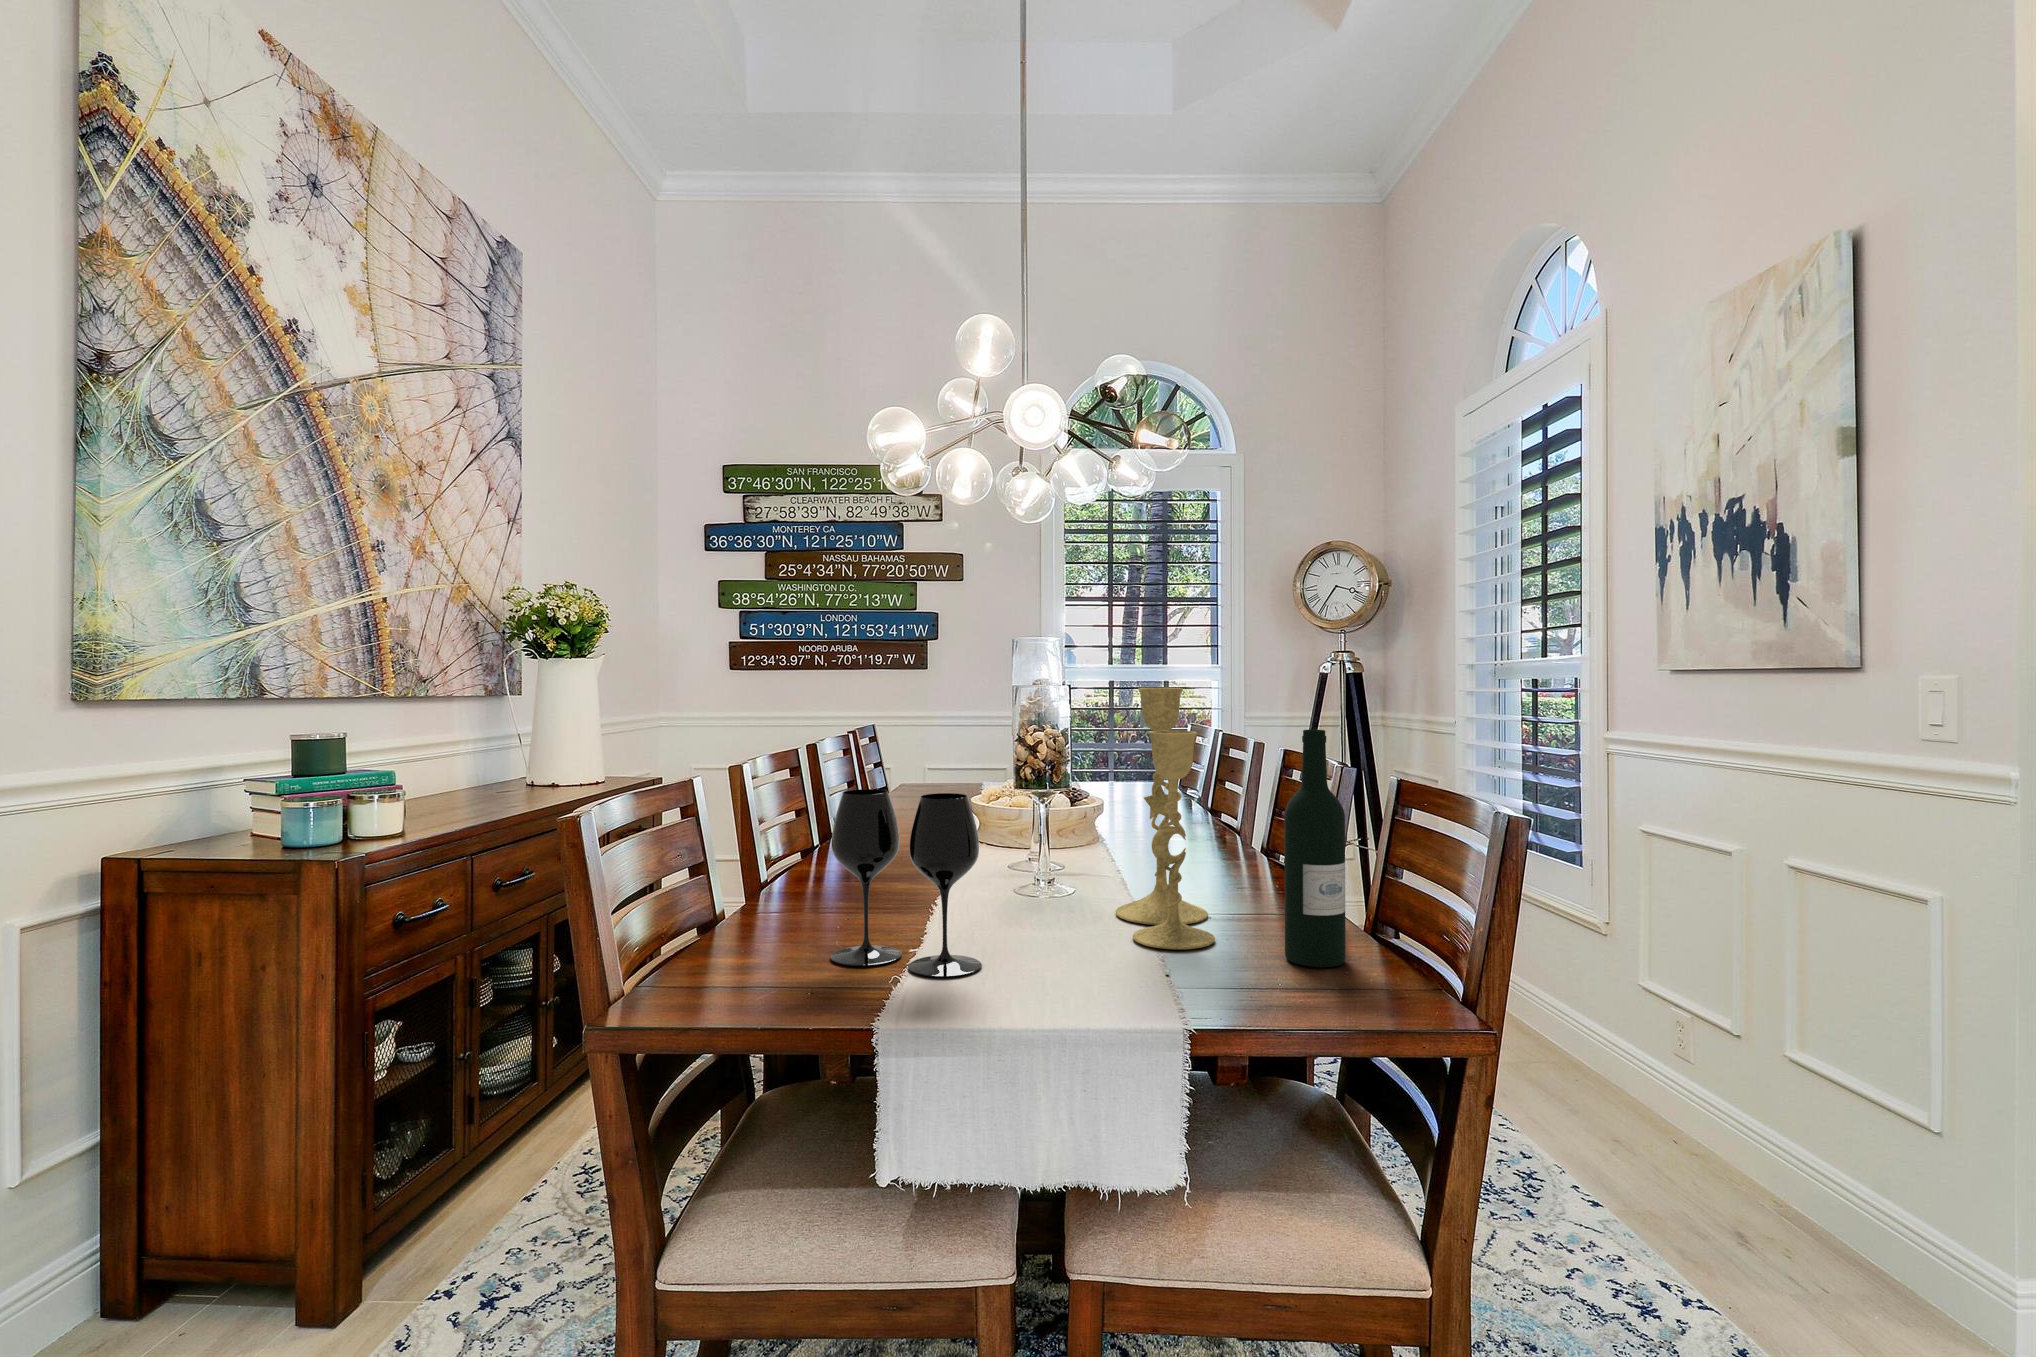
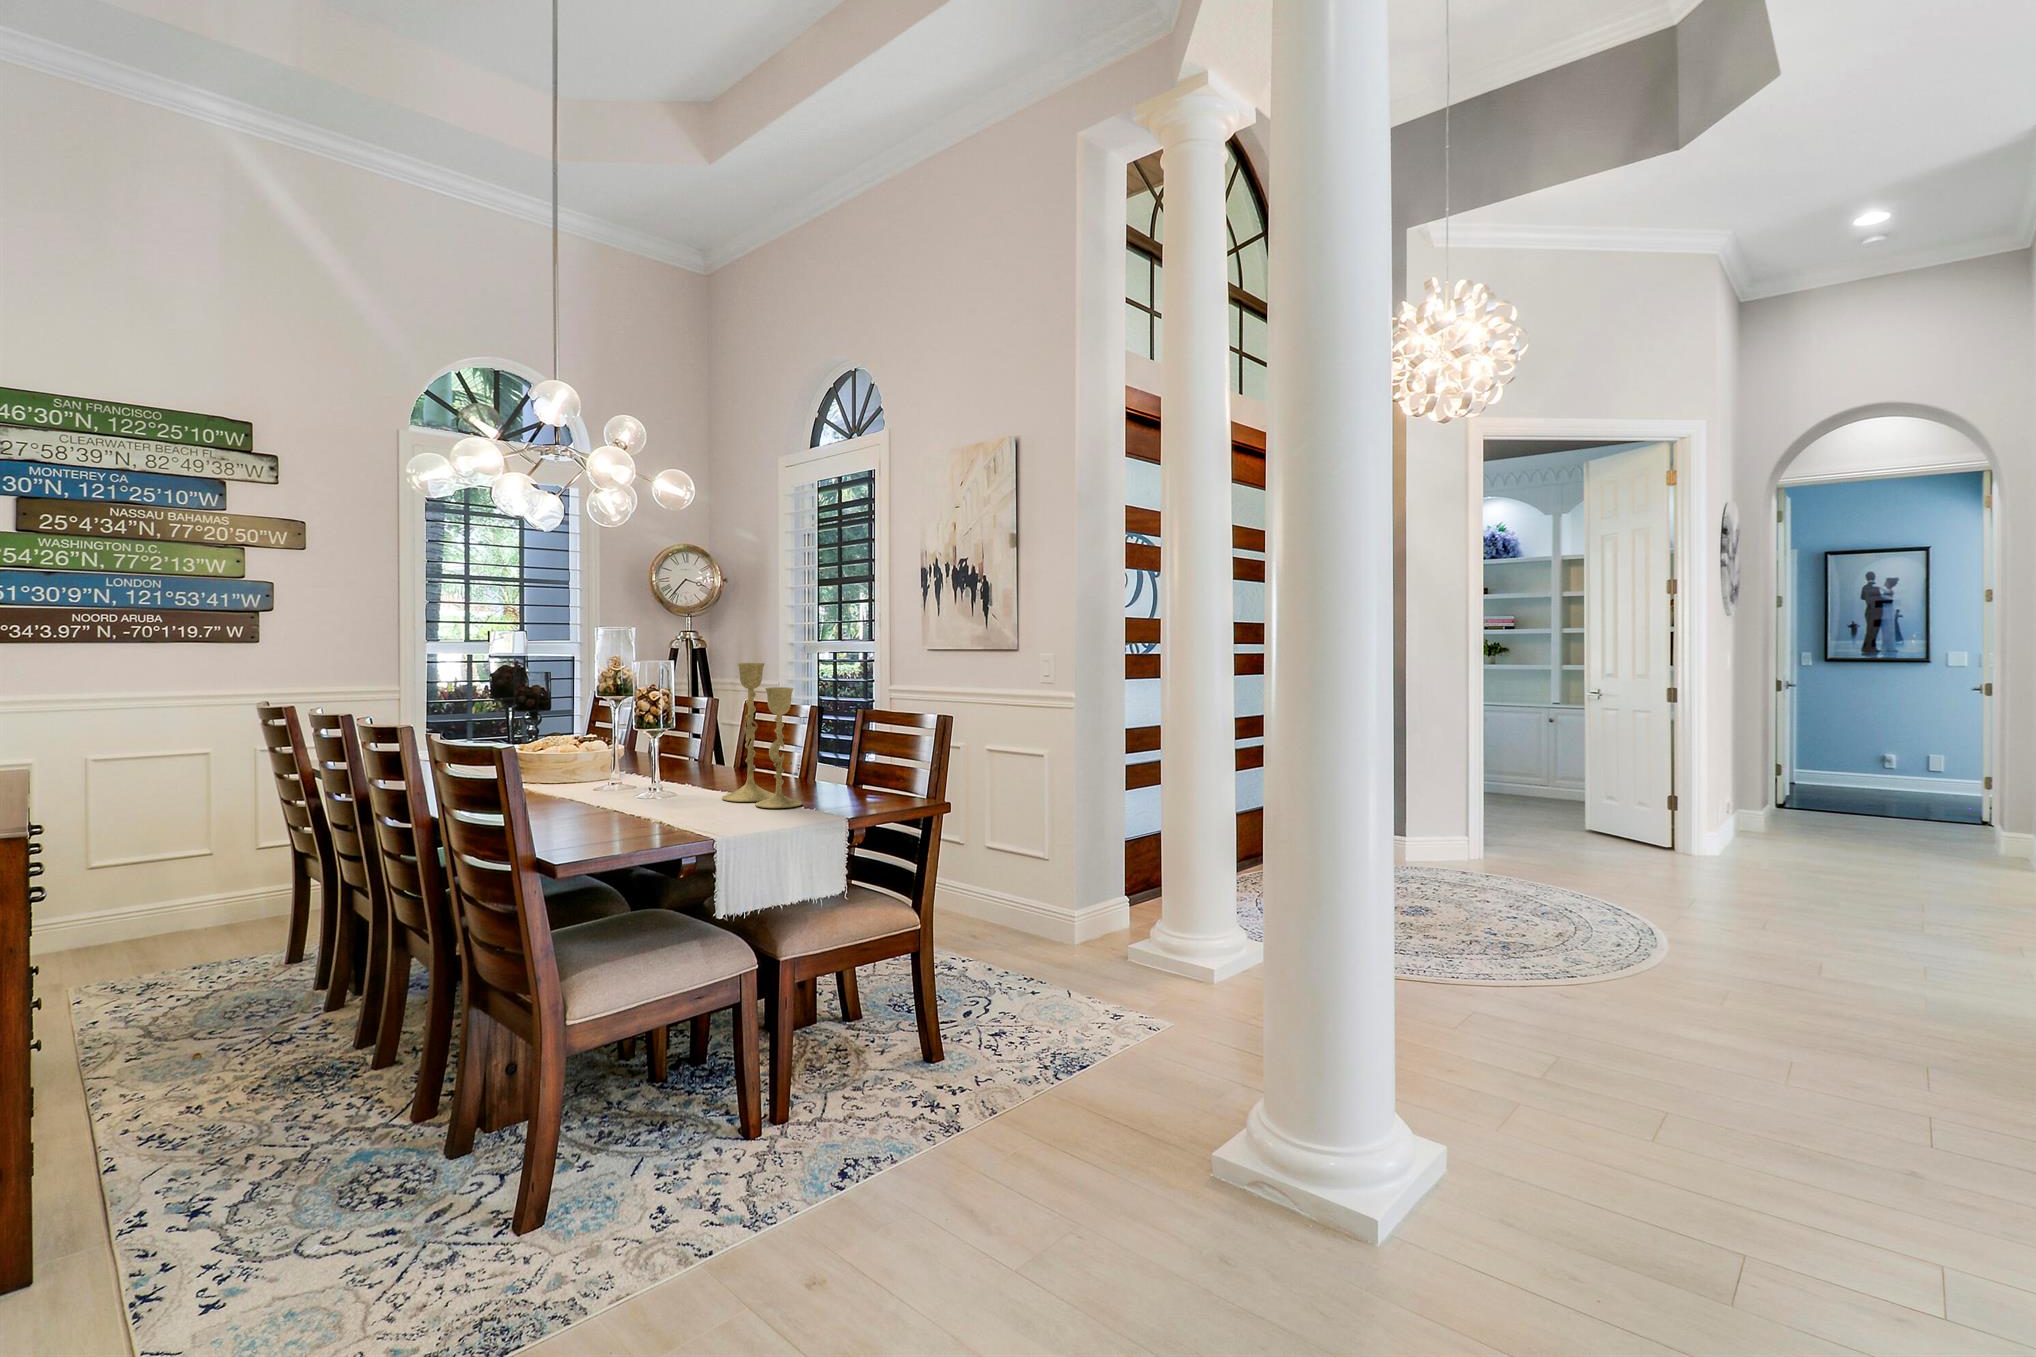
wine bottle: present [1284,730,1346,967] -> none [844,685,874,805]
wine glass: present [830,789,982,977] -> none [600,726,706,834]

